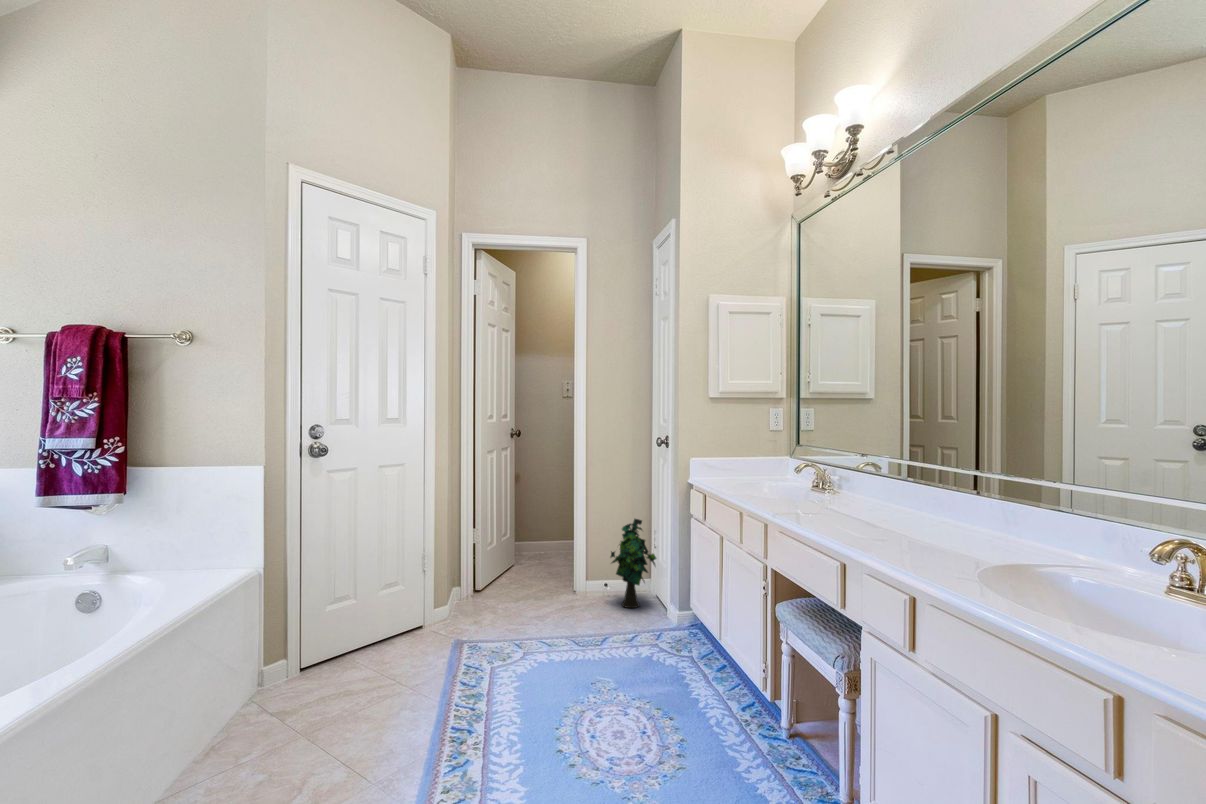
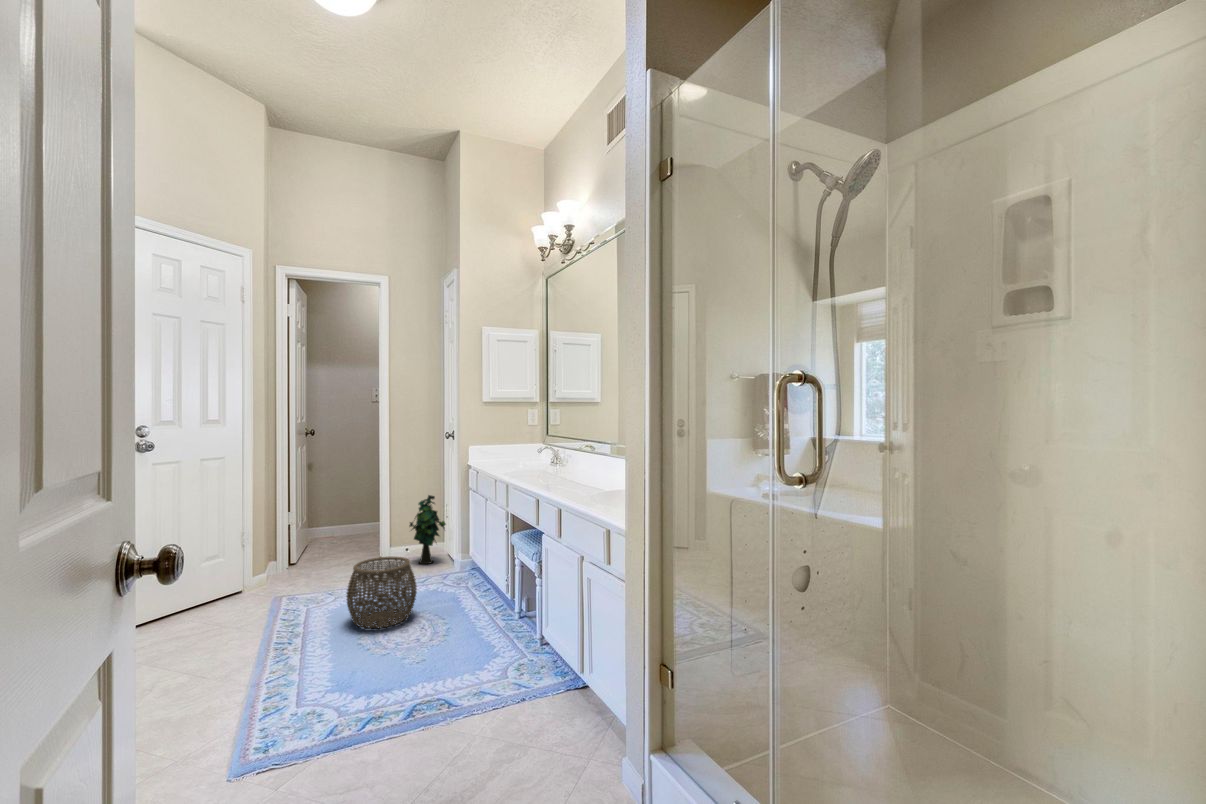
woven basket: none [539,611,632,721] -> present [346,556,417,628]

